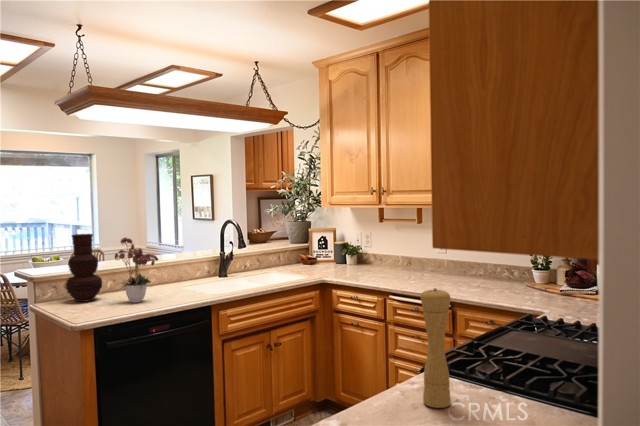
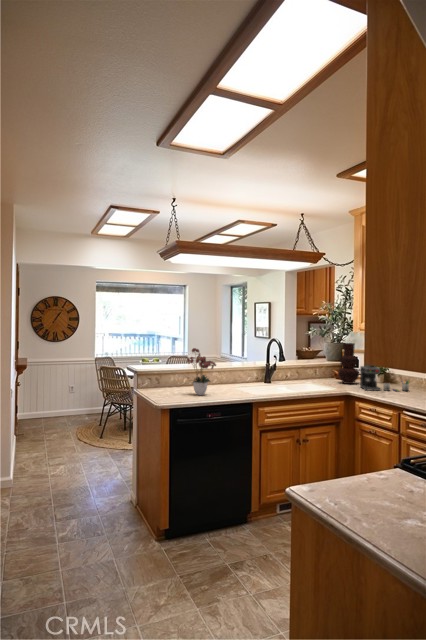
vase: present [66,234,102,302] -> present [338,343,360,384]
coffee maker: none [334,247,389,275] -> present [360,366,410,391]
pepper mill: present [421,288,451,408] -> none [382,400,407,494]

